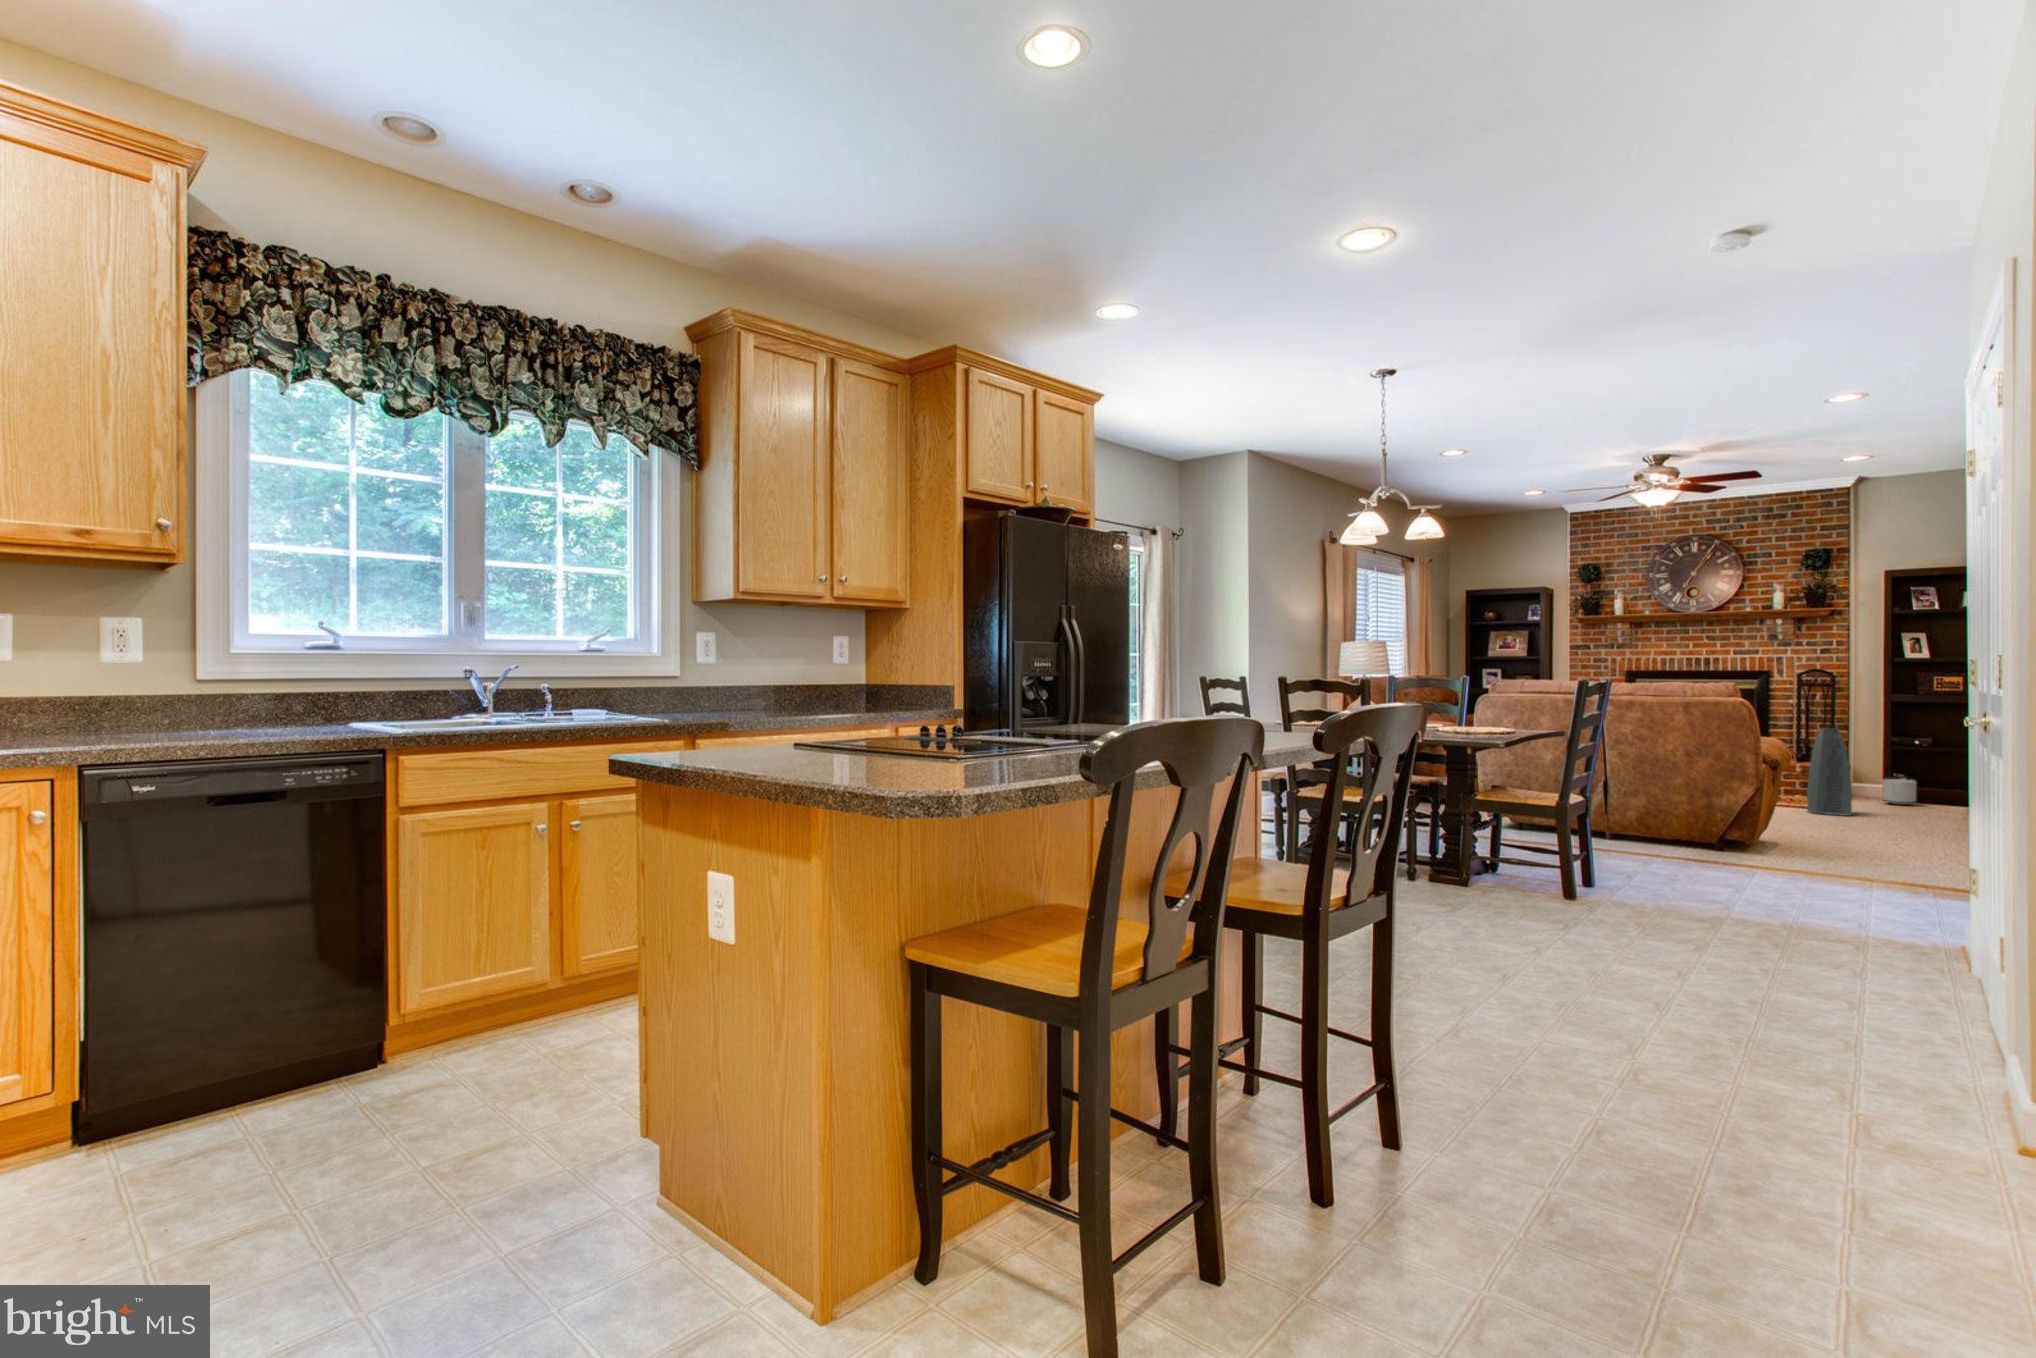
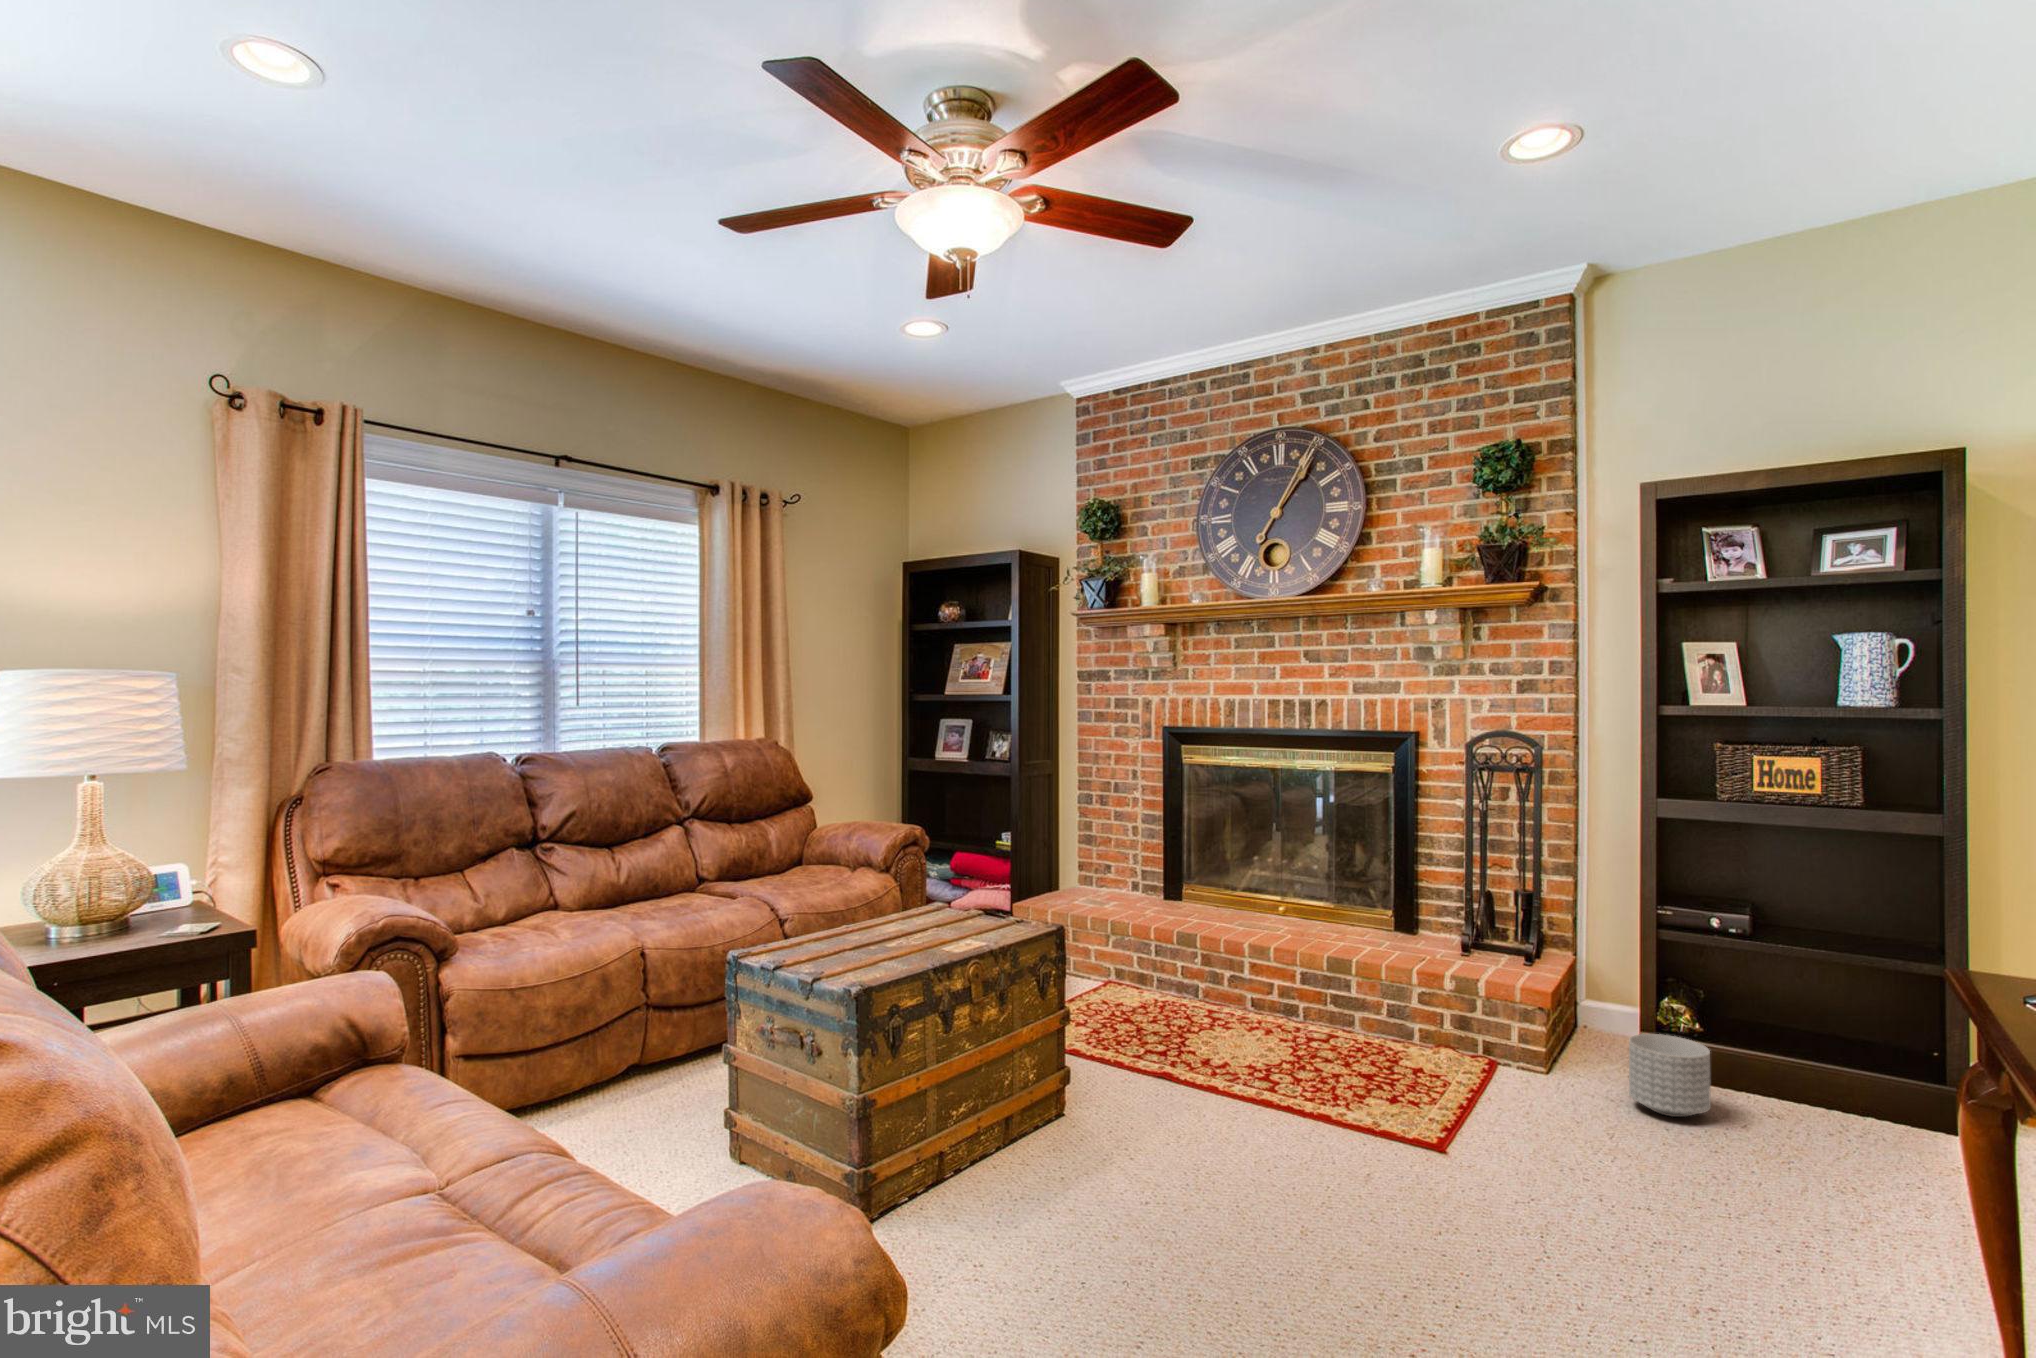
air purifier: present [1807,728,1852,816] -> none [1385,933,1500,1239]

